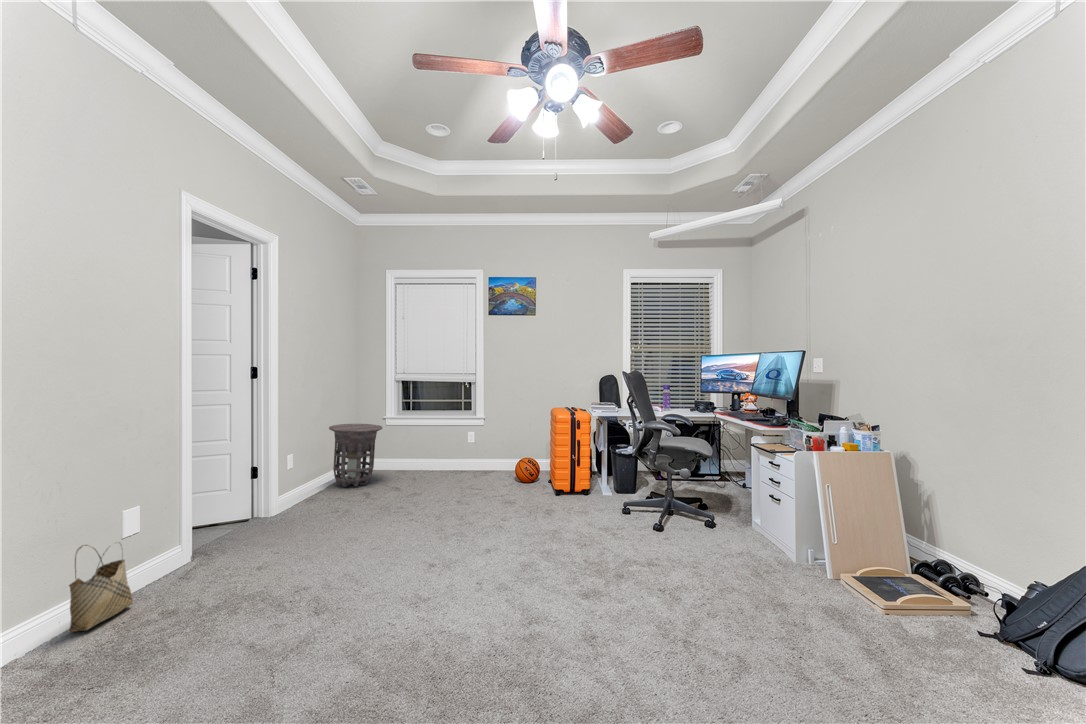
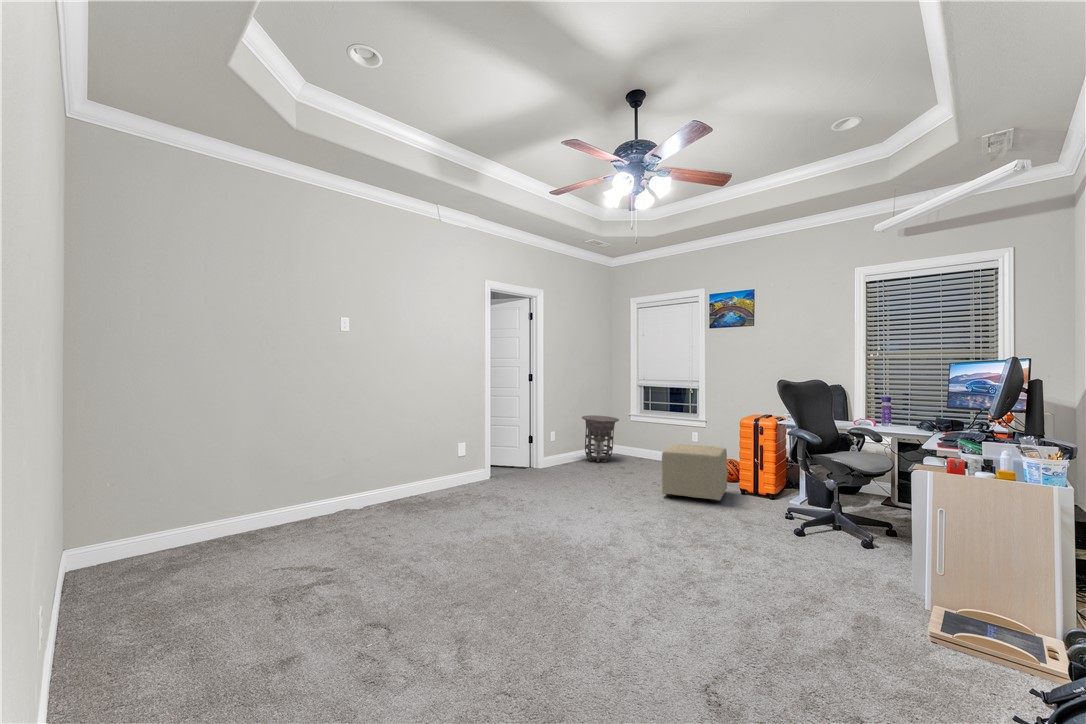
ottoman: none [484,448,560,518] -> present [662,444,727,502]
woven basket: present [69,543,132,632] -> none [434,455,457,492]

